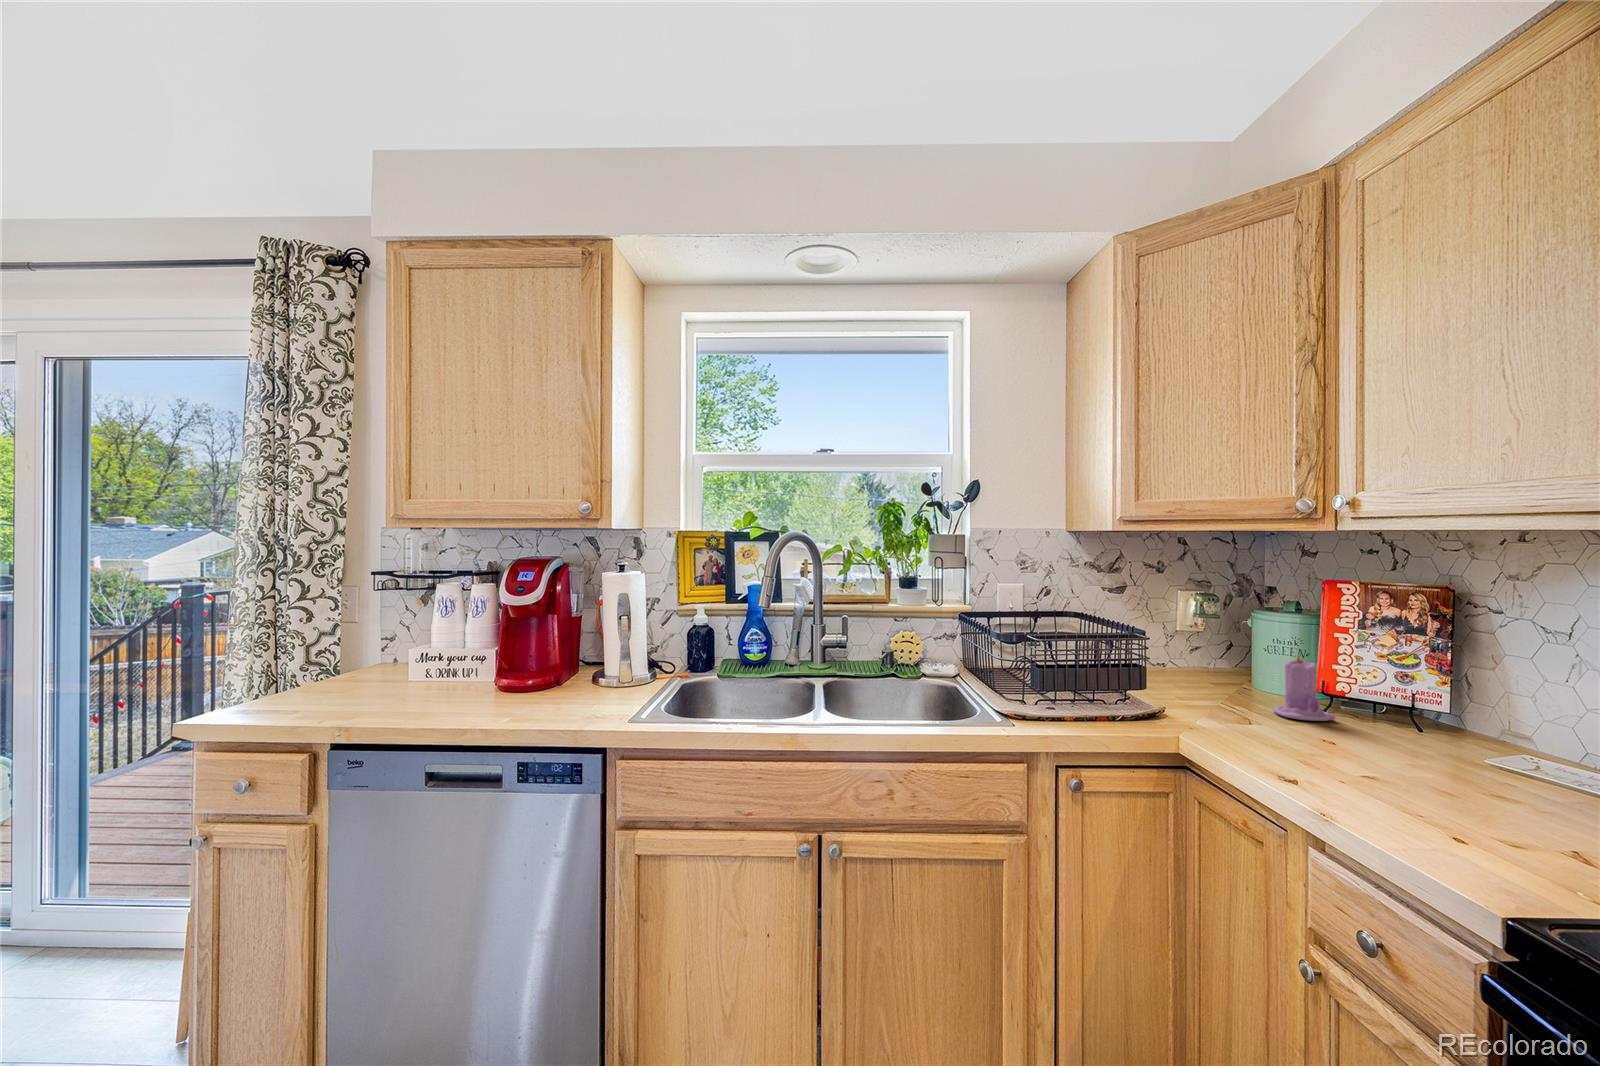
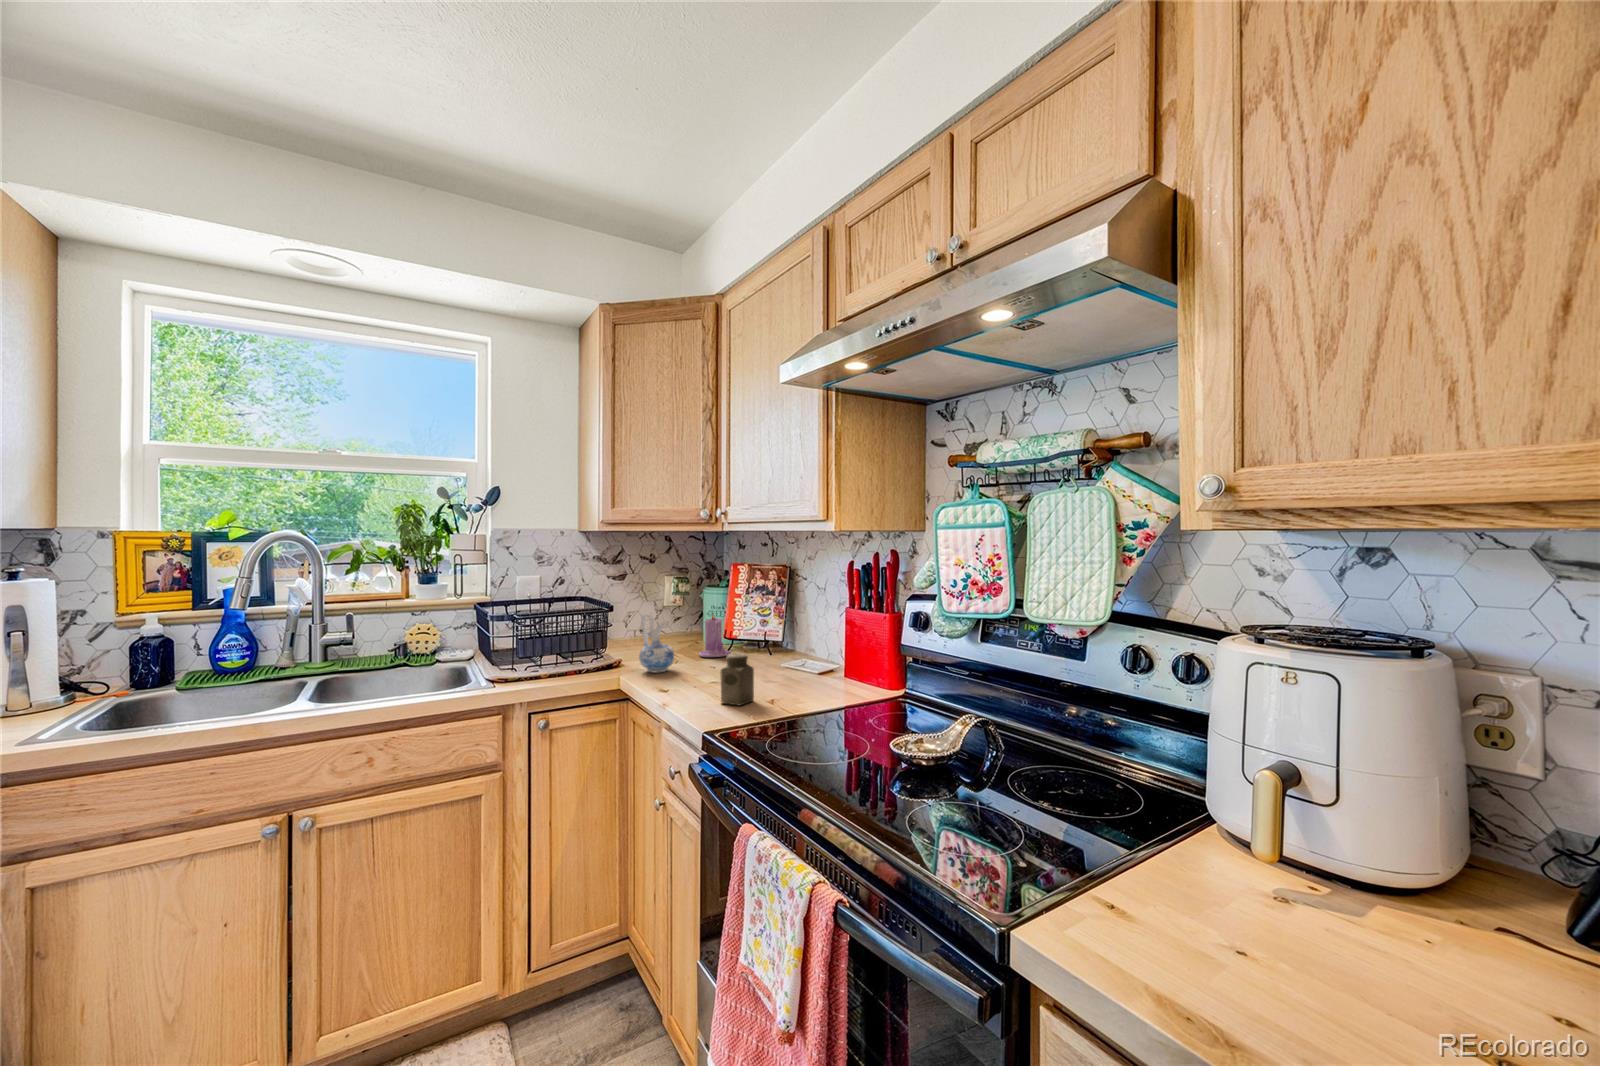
ceramic pitcher: none [1200,648,1259,737] -> present [639,613,674,672]
salt shaker: none [1432,748,1510,848] -> present [721,654,754,705]

